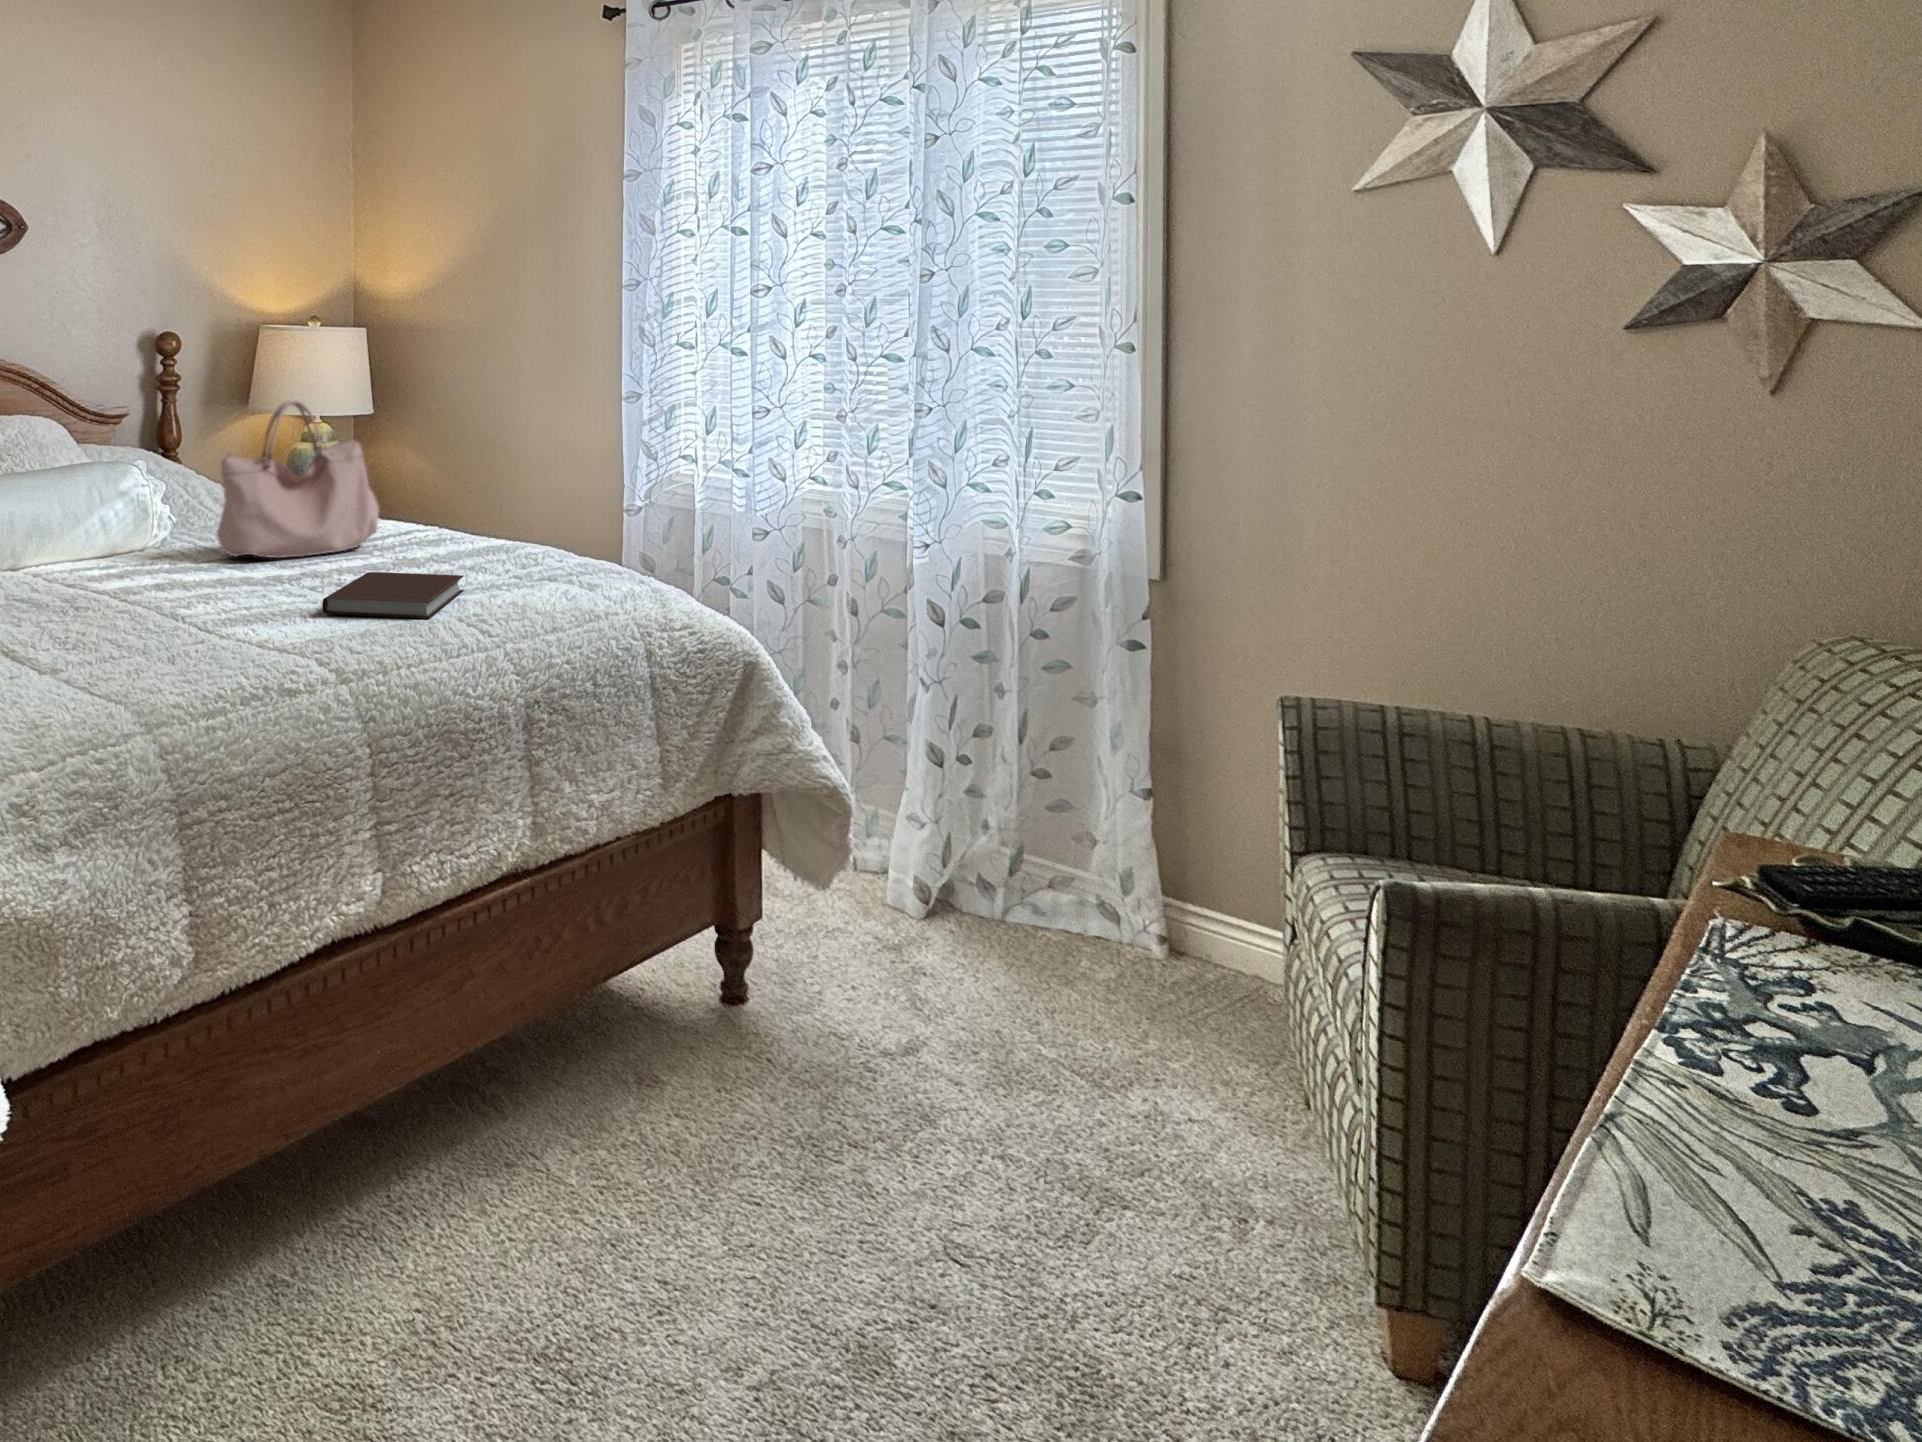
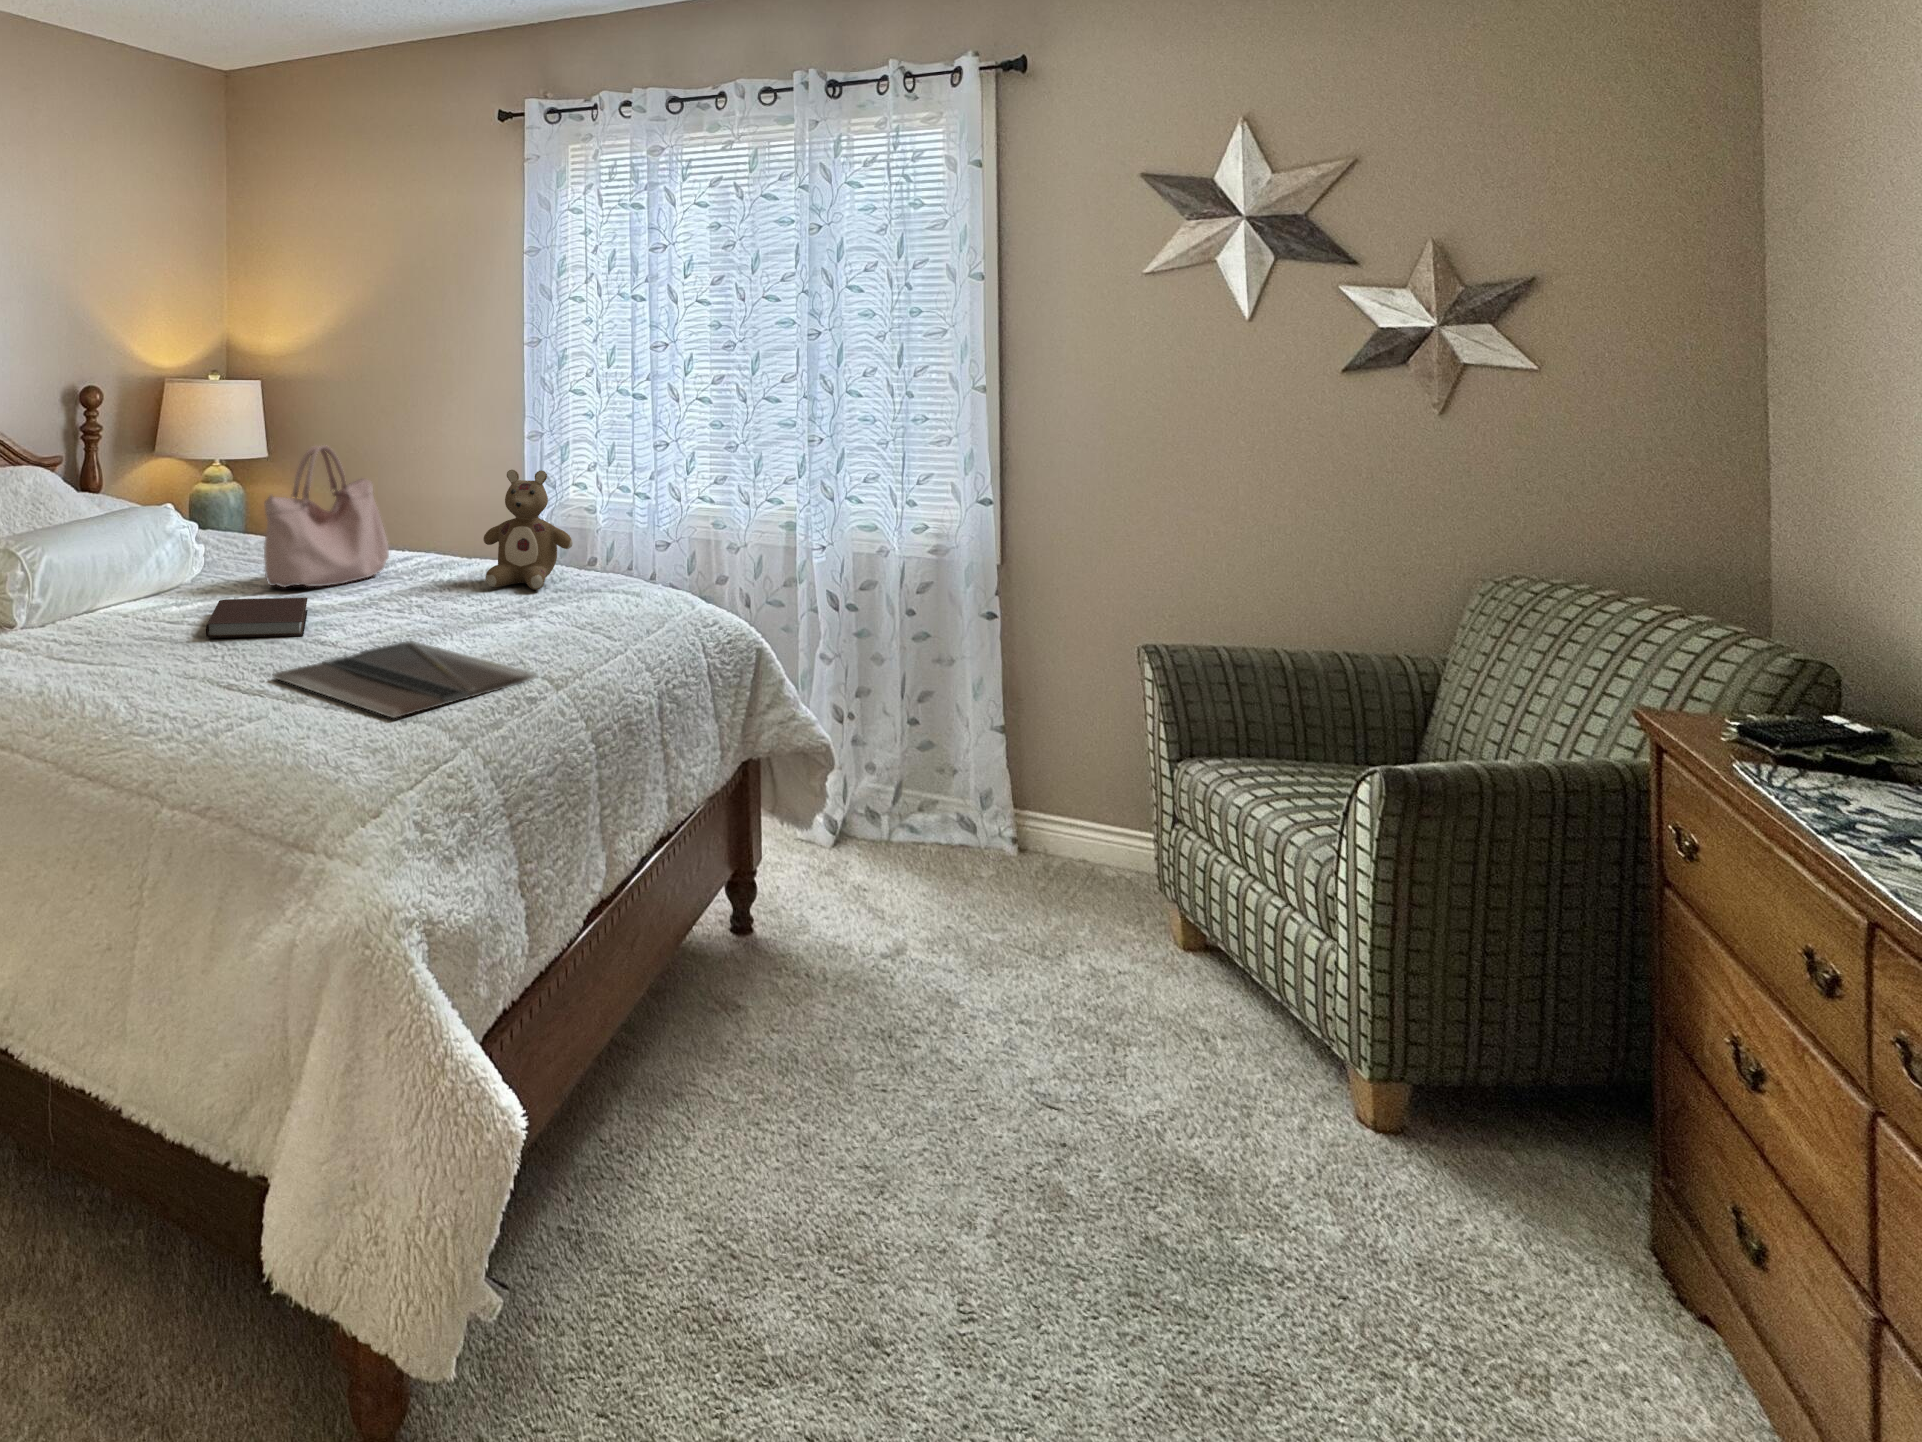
stuffed bear: none [439,434,547,575] -> present [483,470,573,590]
notebook: present [323,572,464,619] -> present [206,598,308,638]
laptop: none [56,621,312,701] -> present [272,641,536,718]

